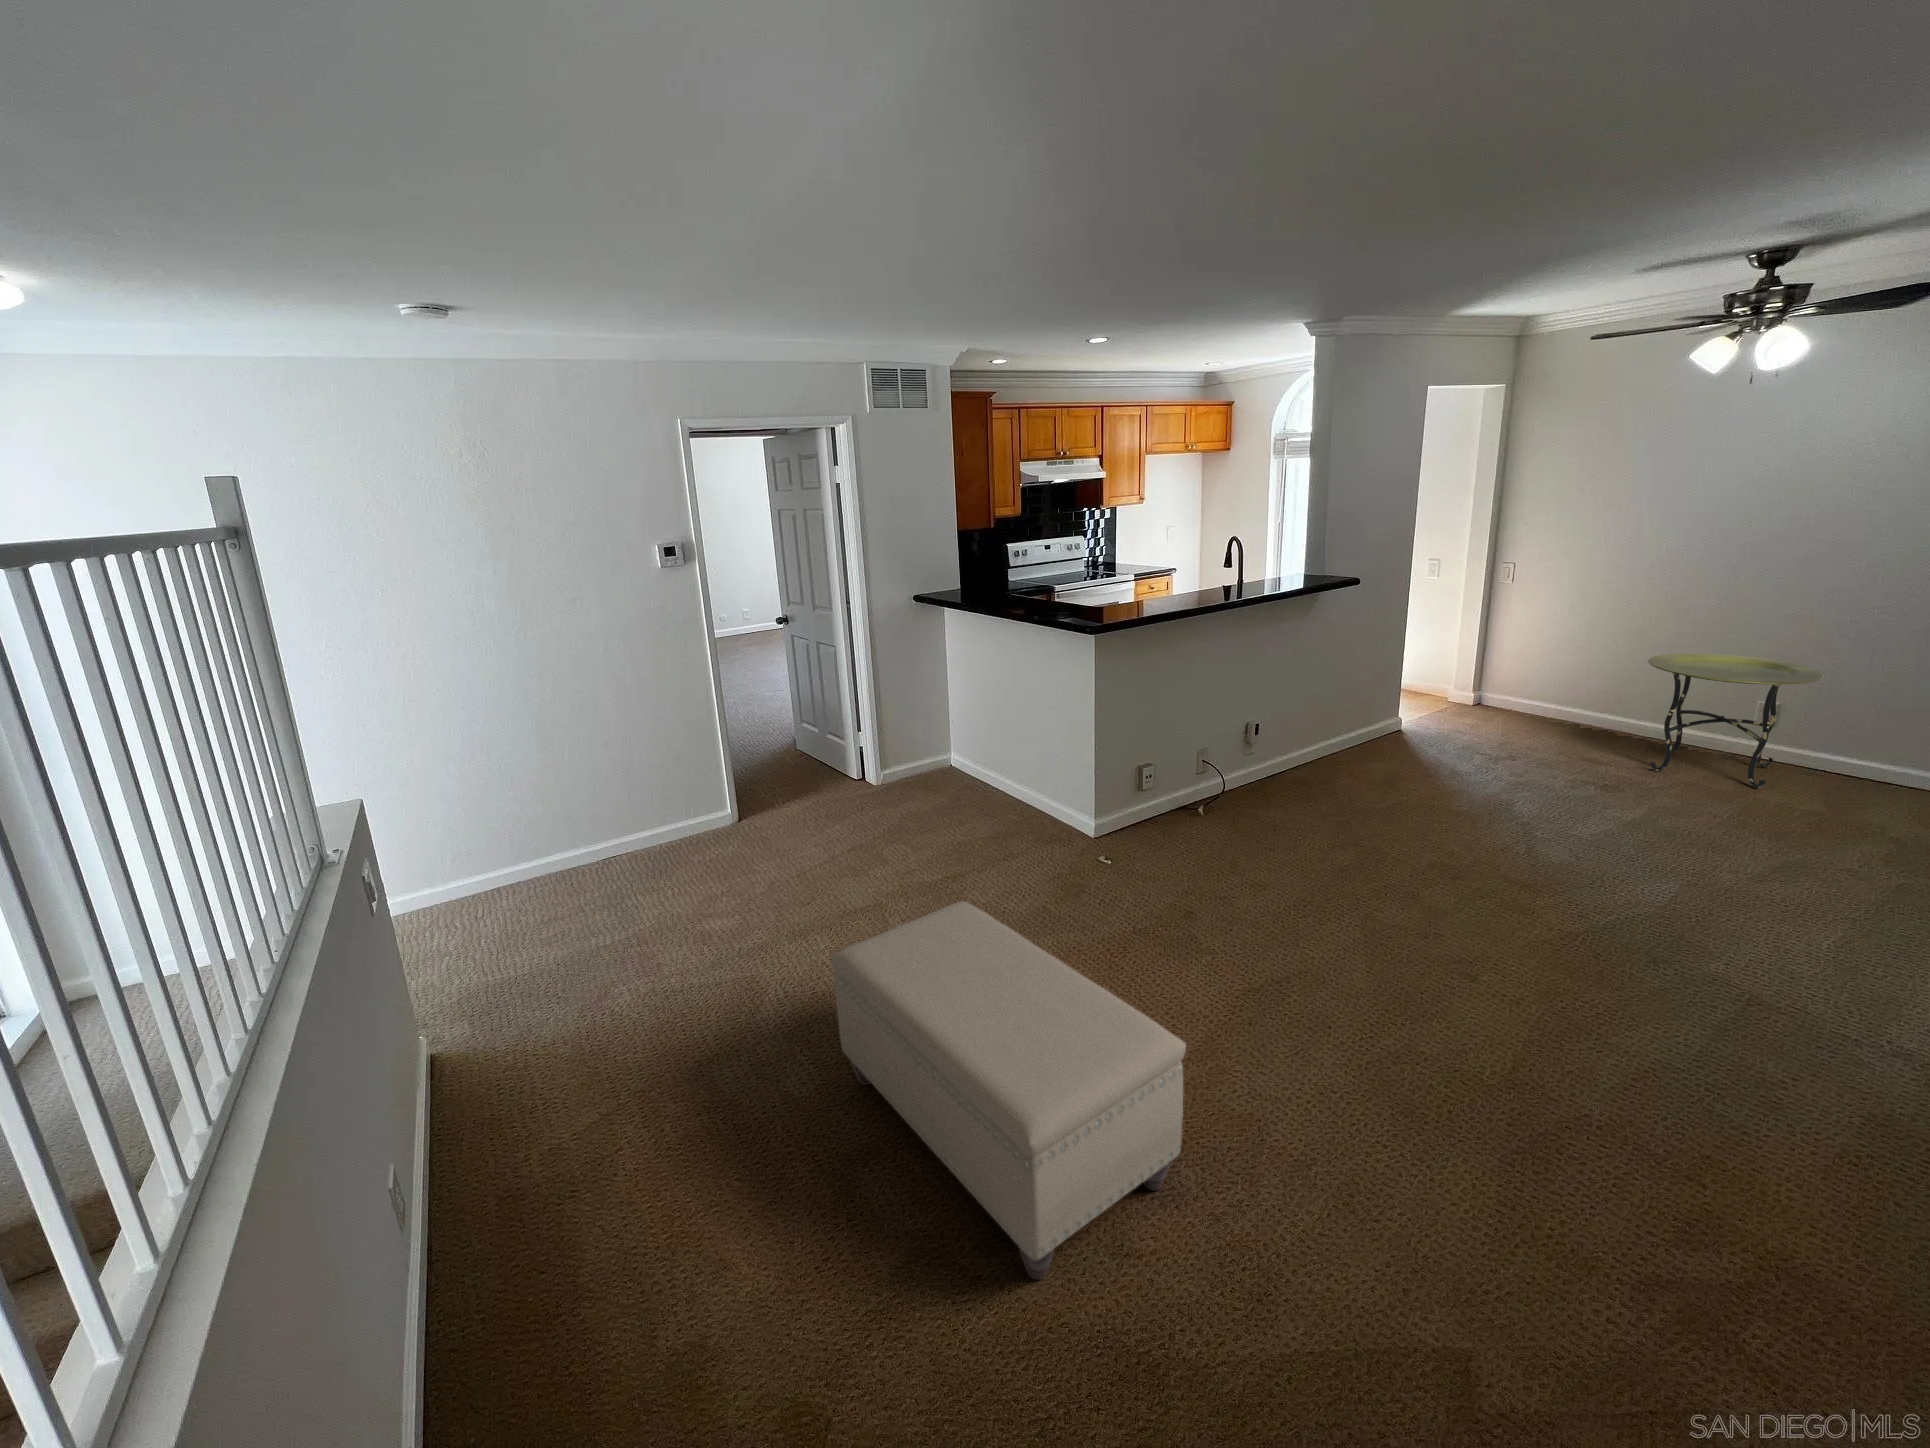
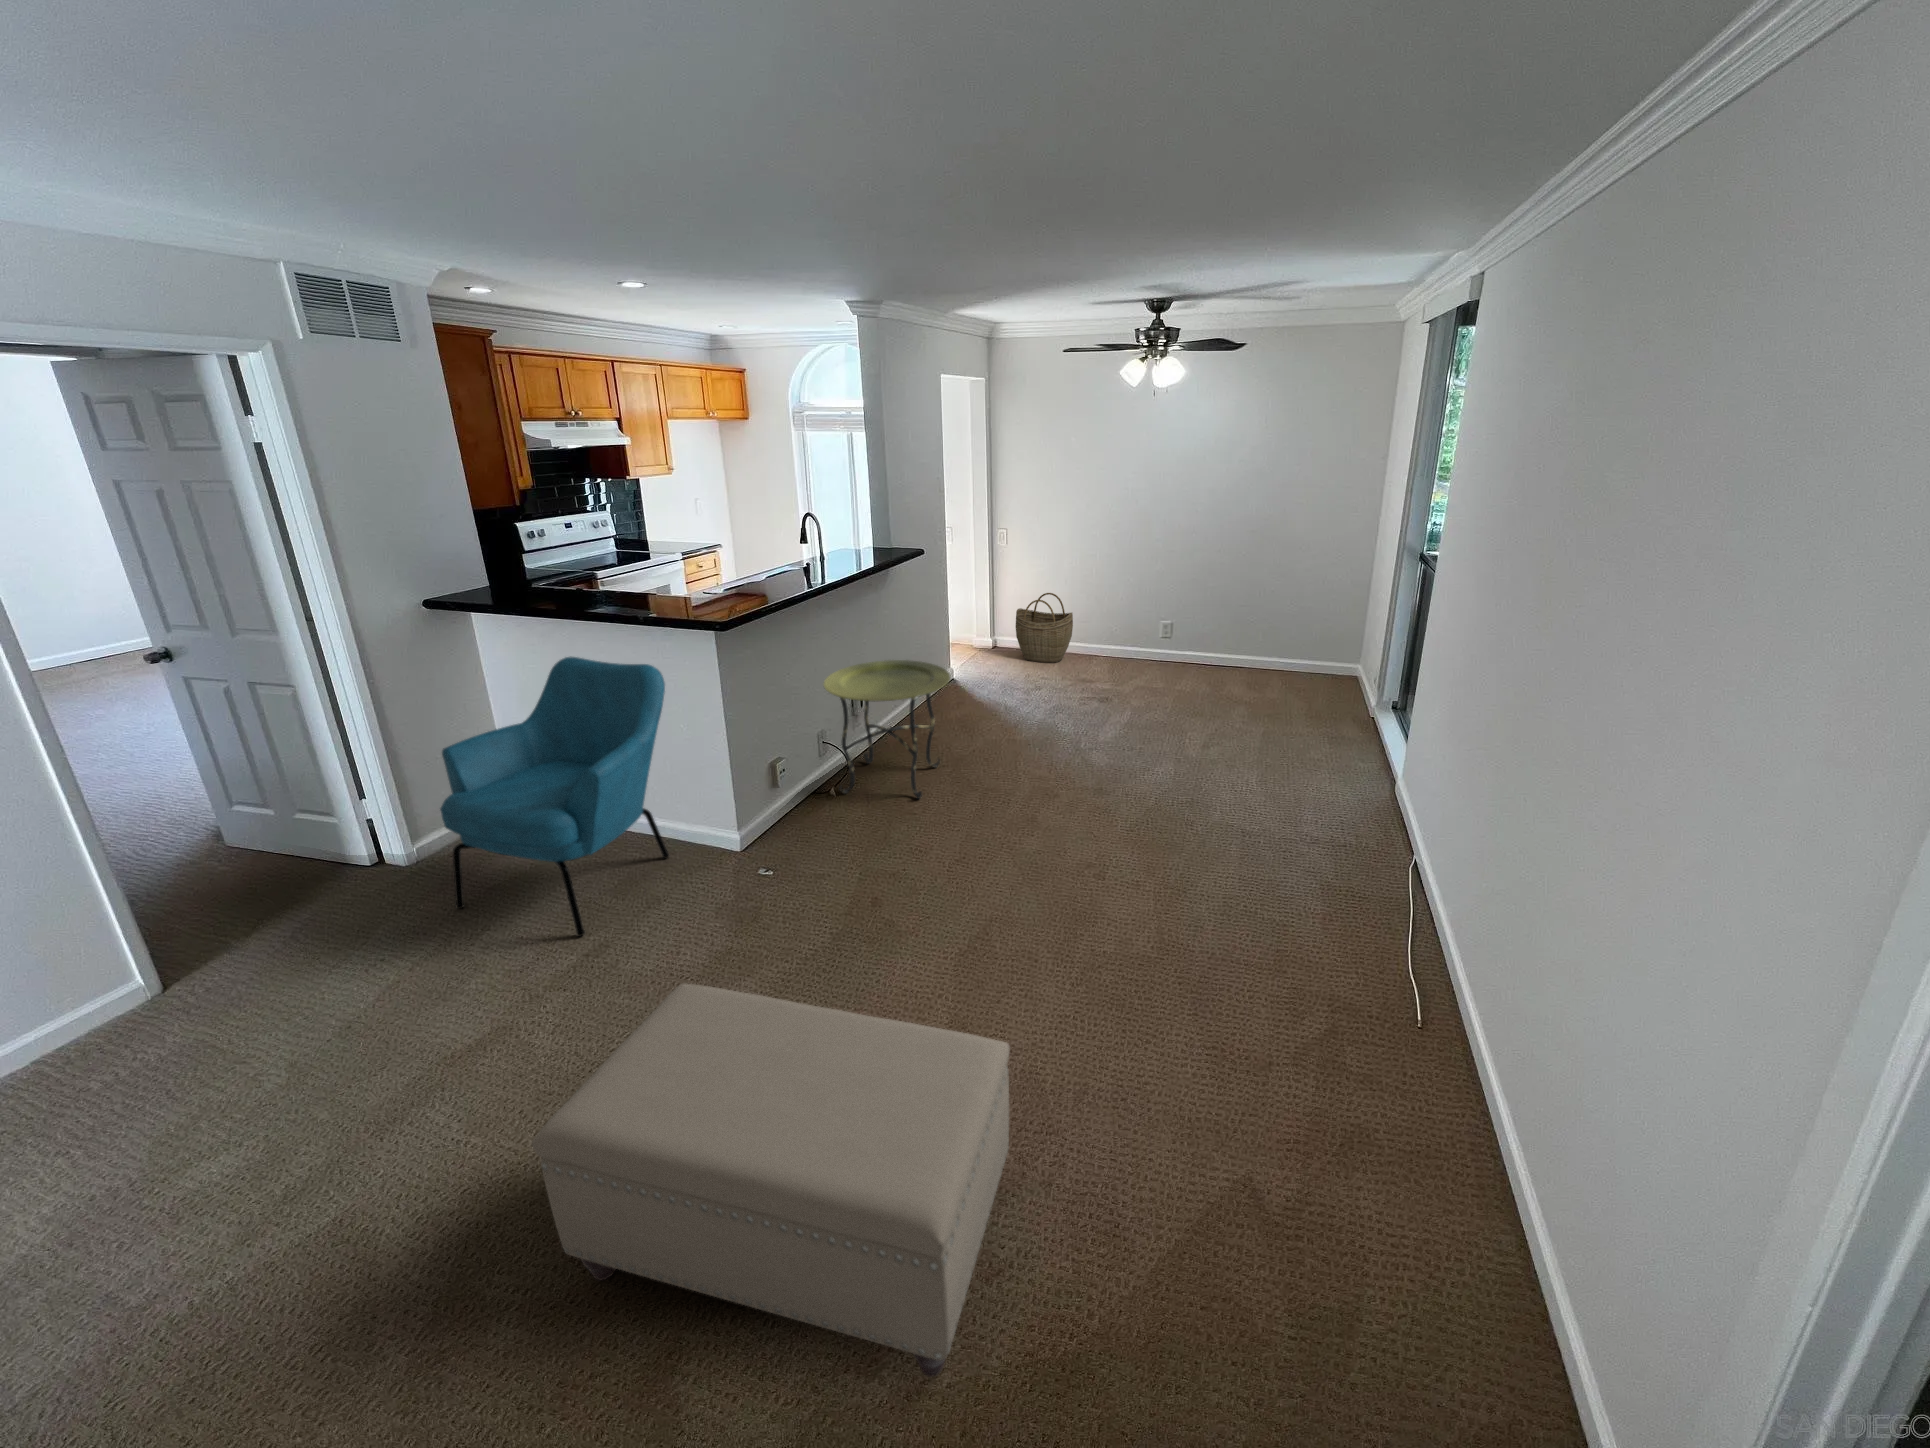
woven basket: none [1505,645,1597,734] -> present [1016,593,1073,663]
armchair: none [887,648,1052,865] -> present [440,657,669,937]
side table: present [1648,653,1824,788] -> present [823,660,950,799]

